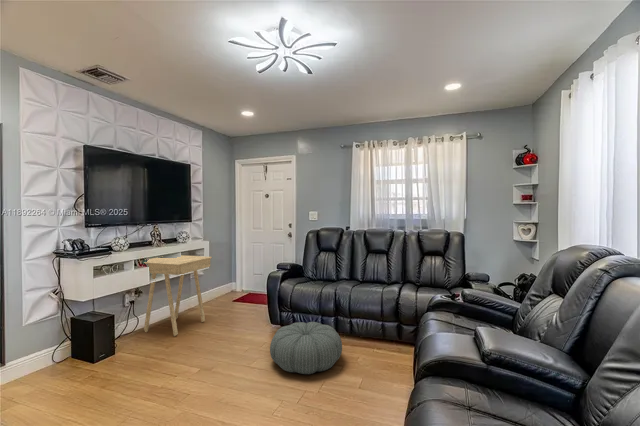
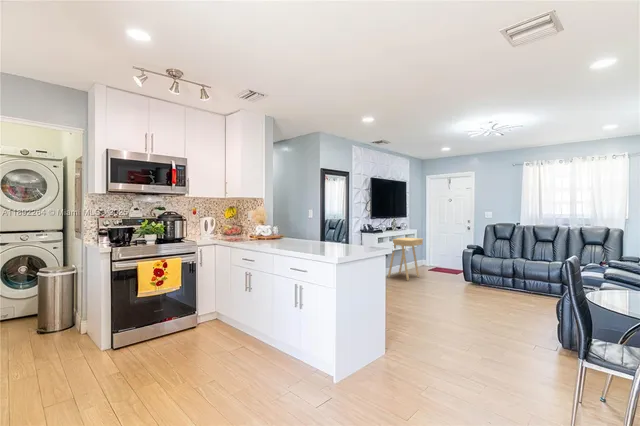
pouf: present [270,322,342,374] -> none [474,277,521,301]

